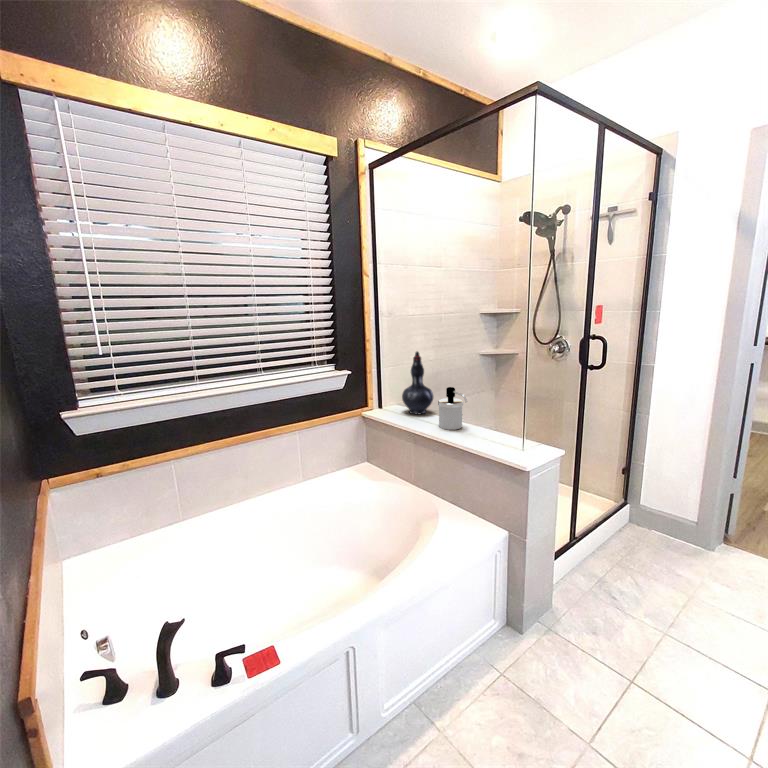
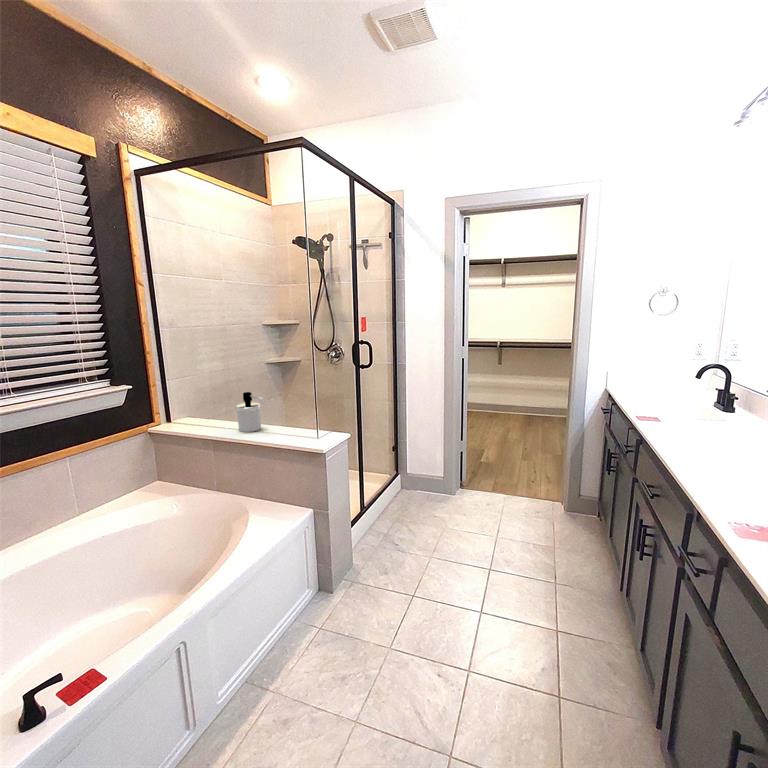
decorative vase: present [402,352,433,414] -> none [196,361,229,424]

